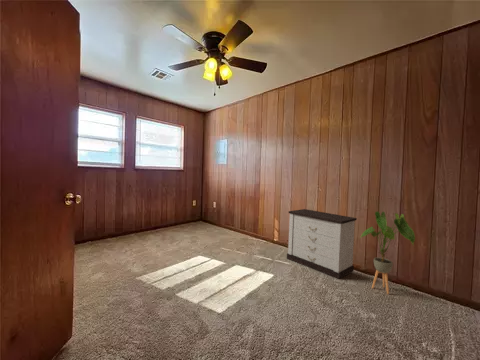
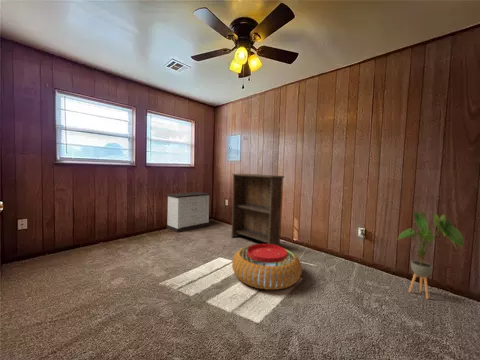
bookshelf: none [216,176,264,250] -> present [231,174,284,246]
nightstand: present [287,209,357,279] -> present [167,192,210,233]
pouf: none [207,242,273,285] -> present [232,244,302,290]

